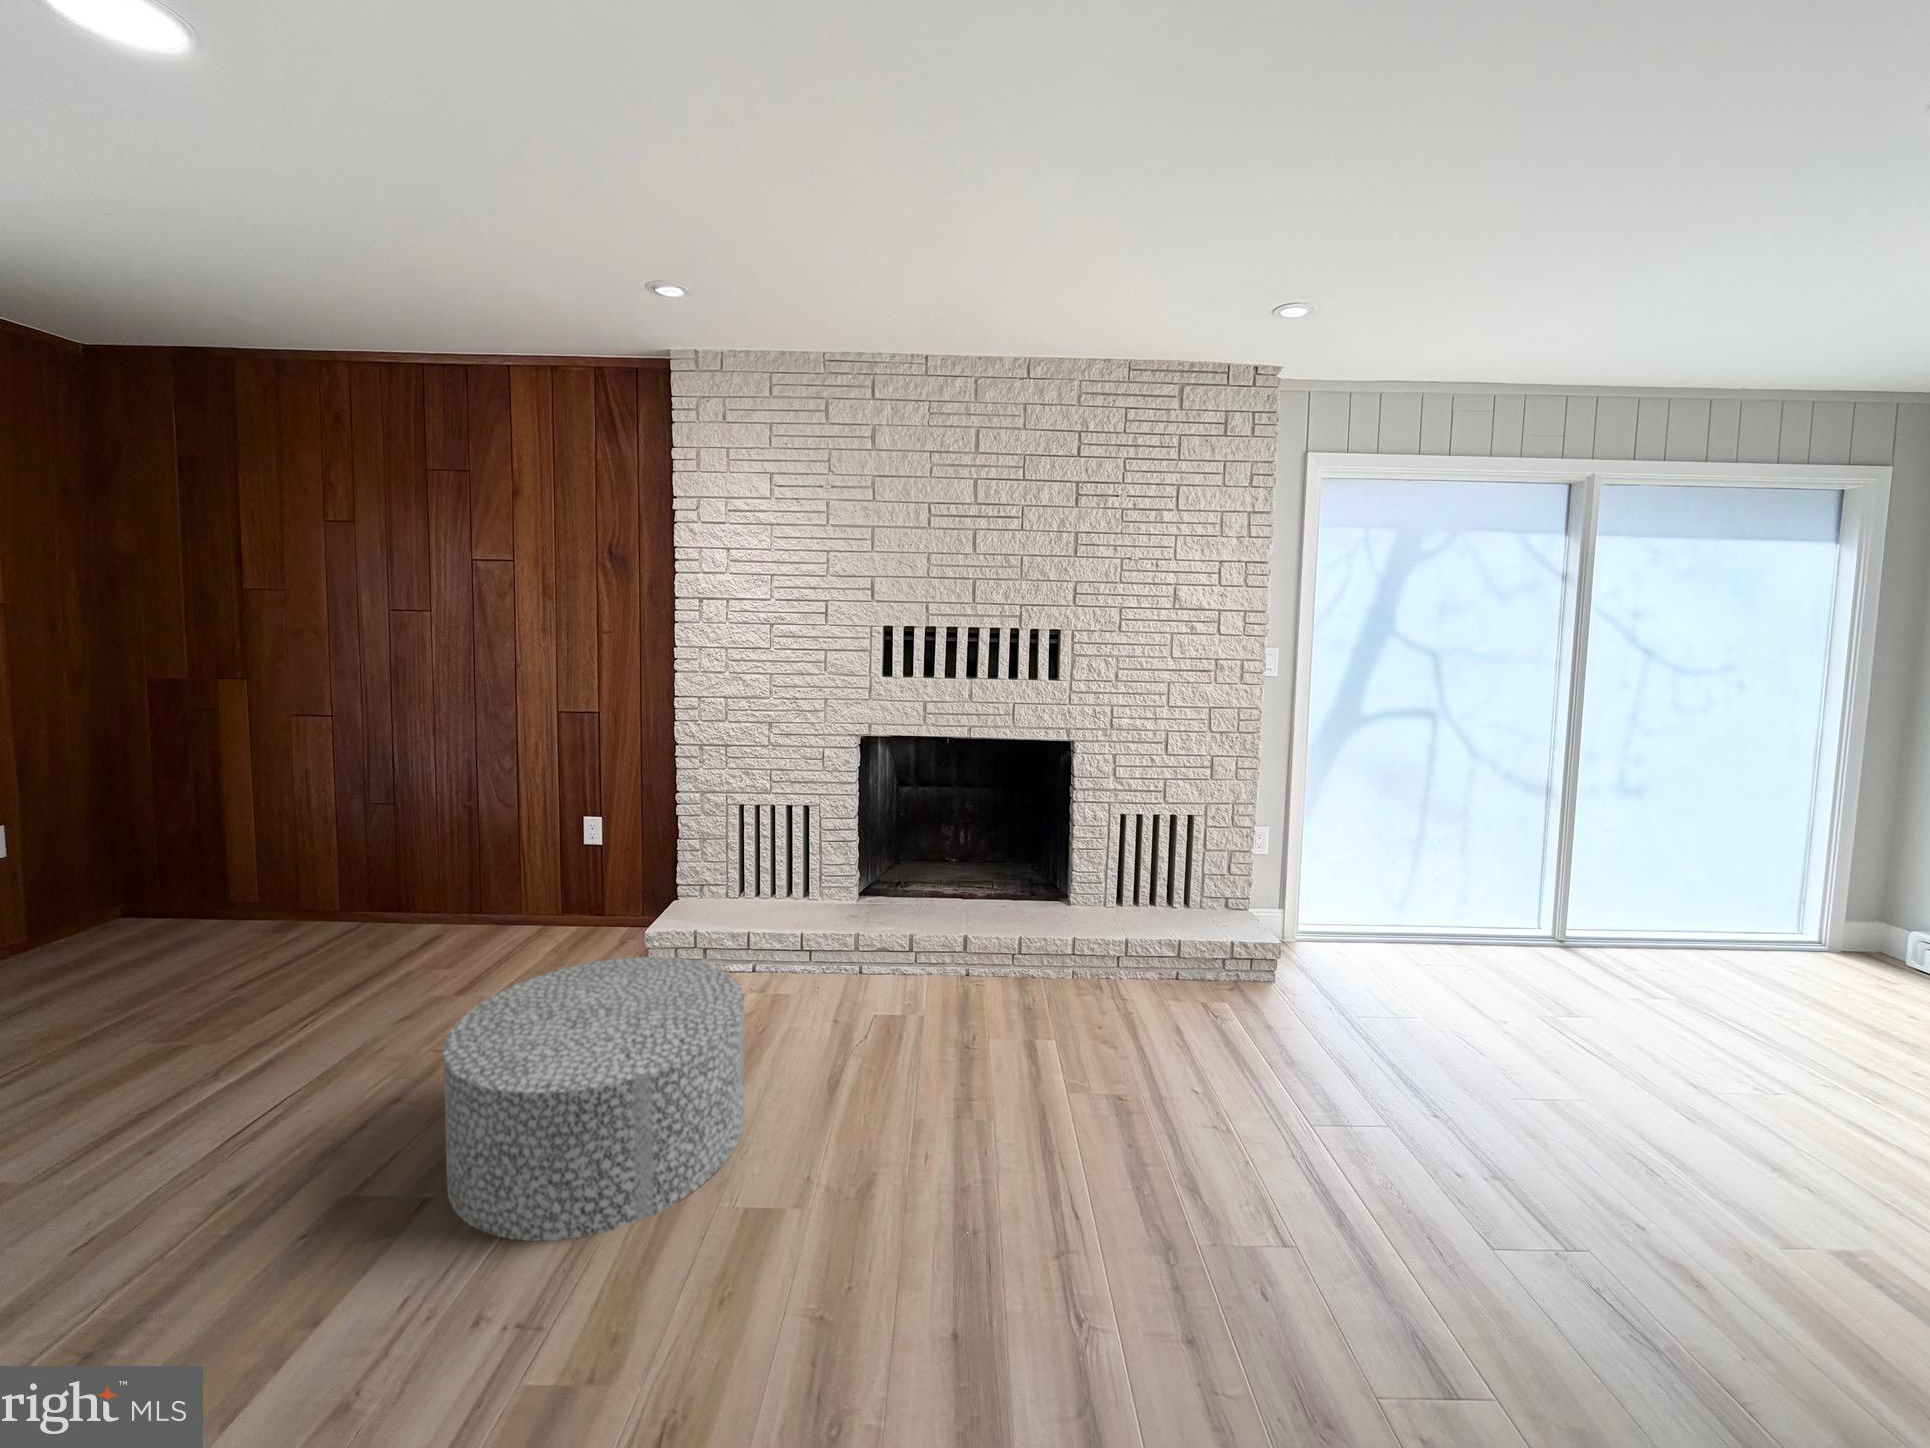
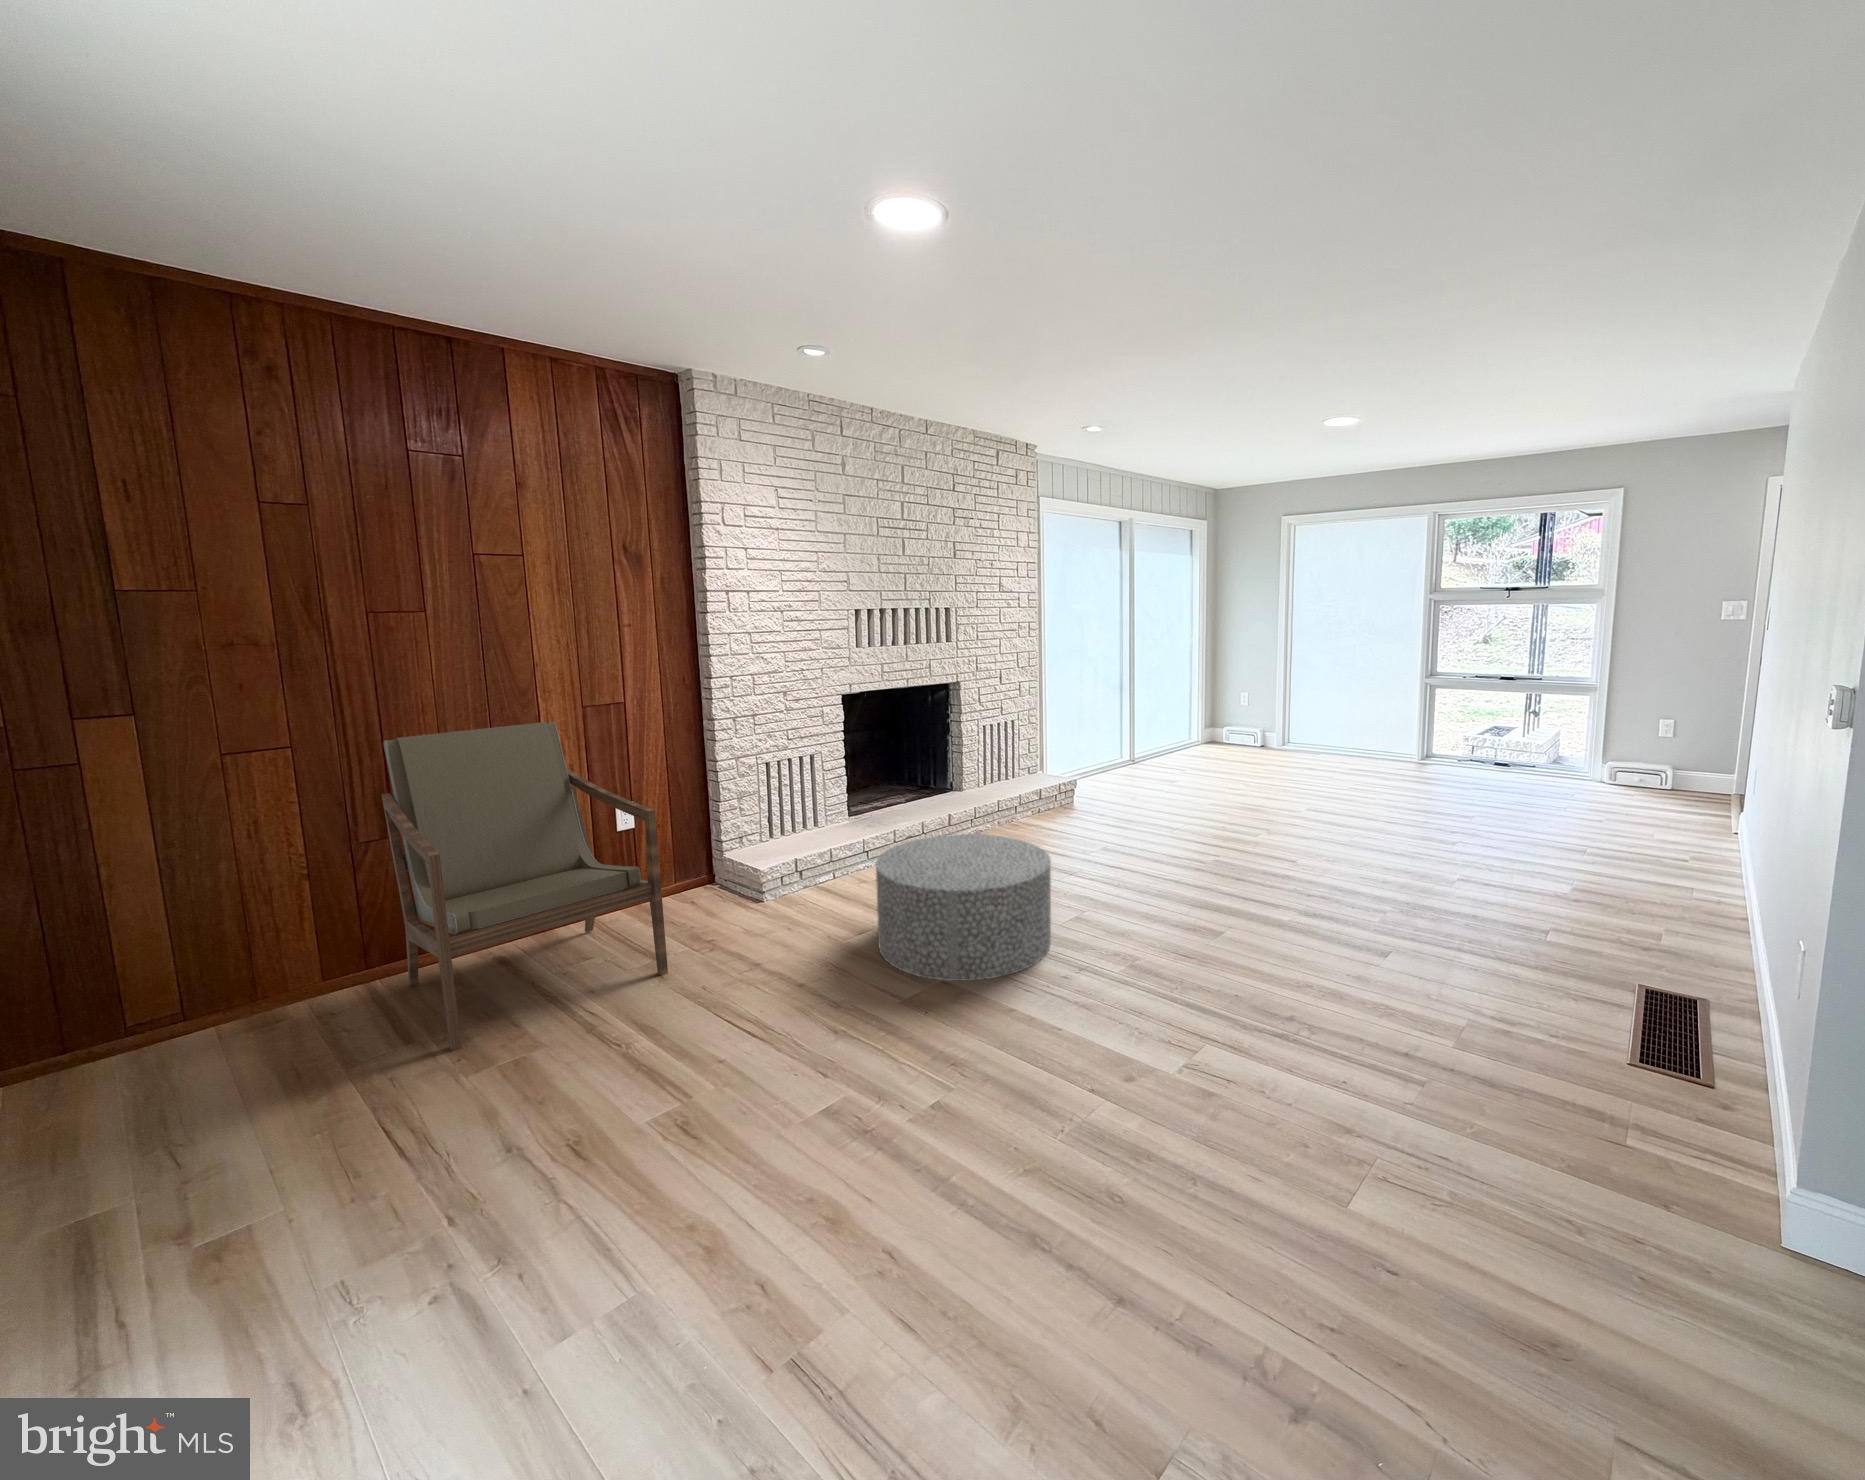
armchair: none [196,720,522,1015] -> present [381,722,668,1051]

